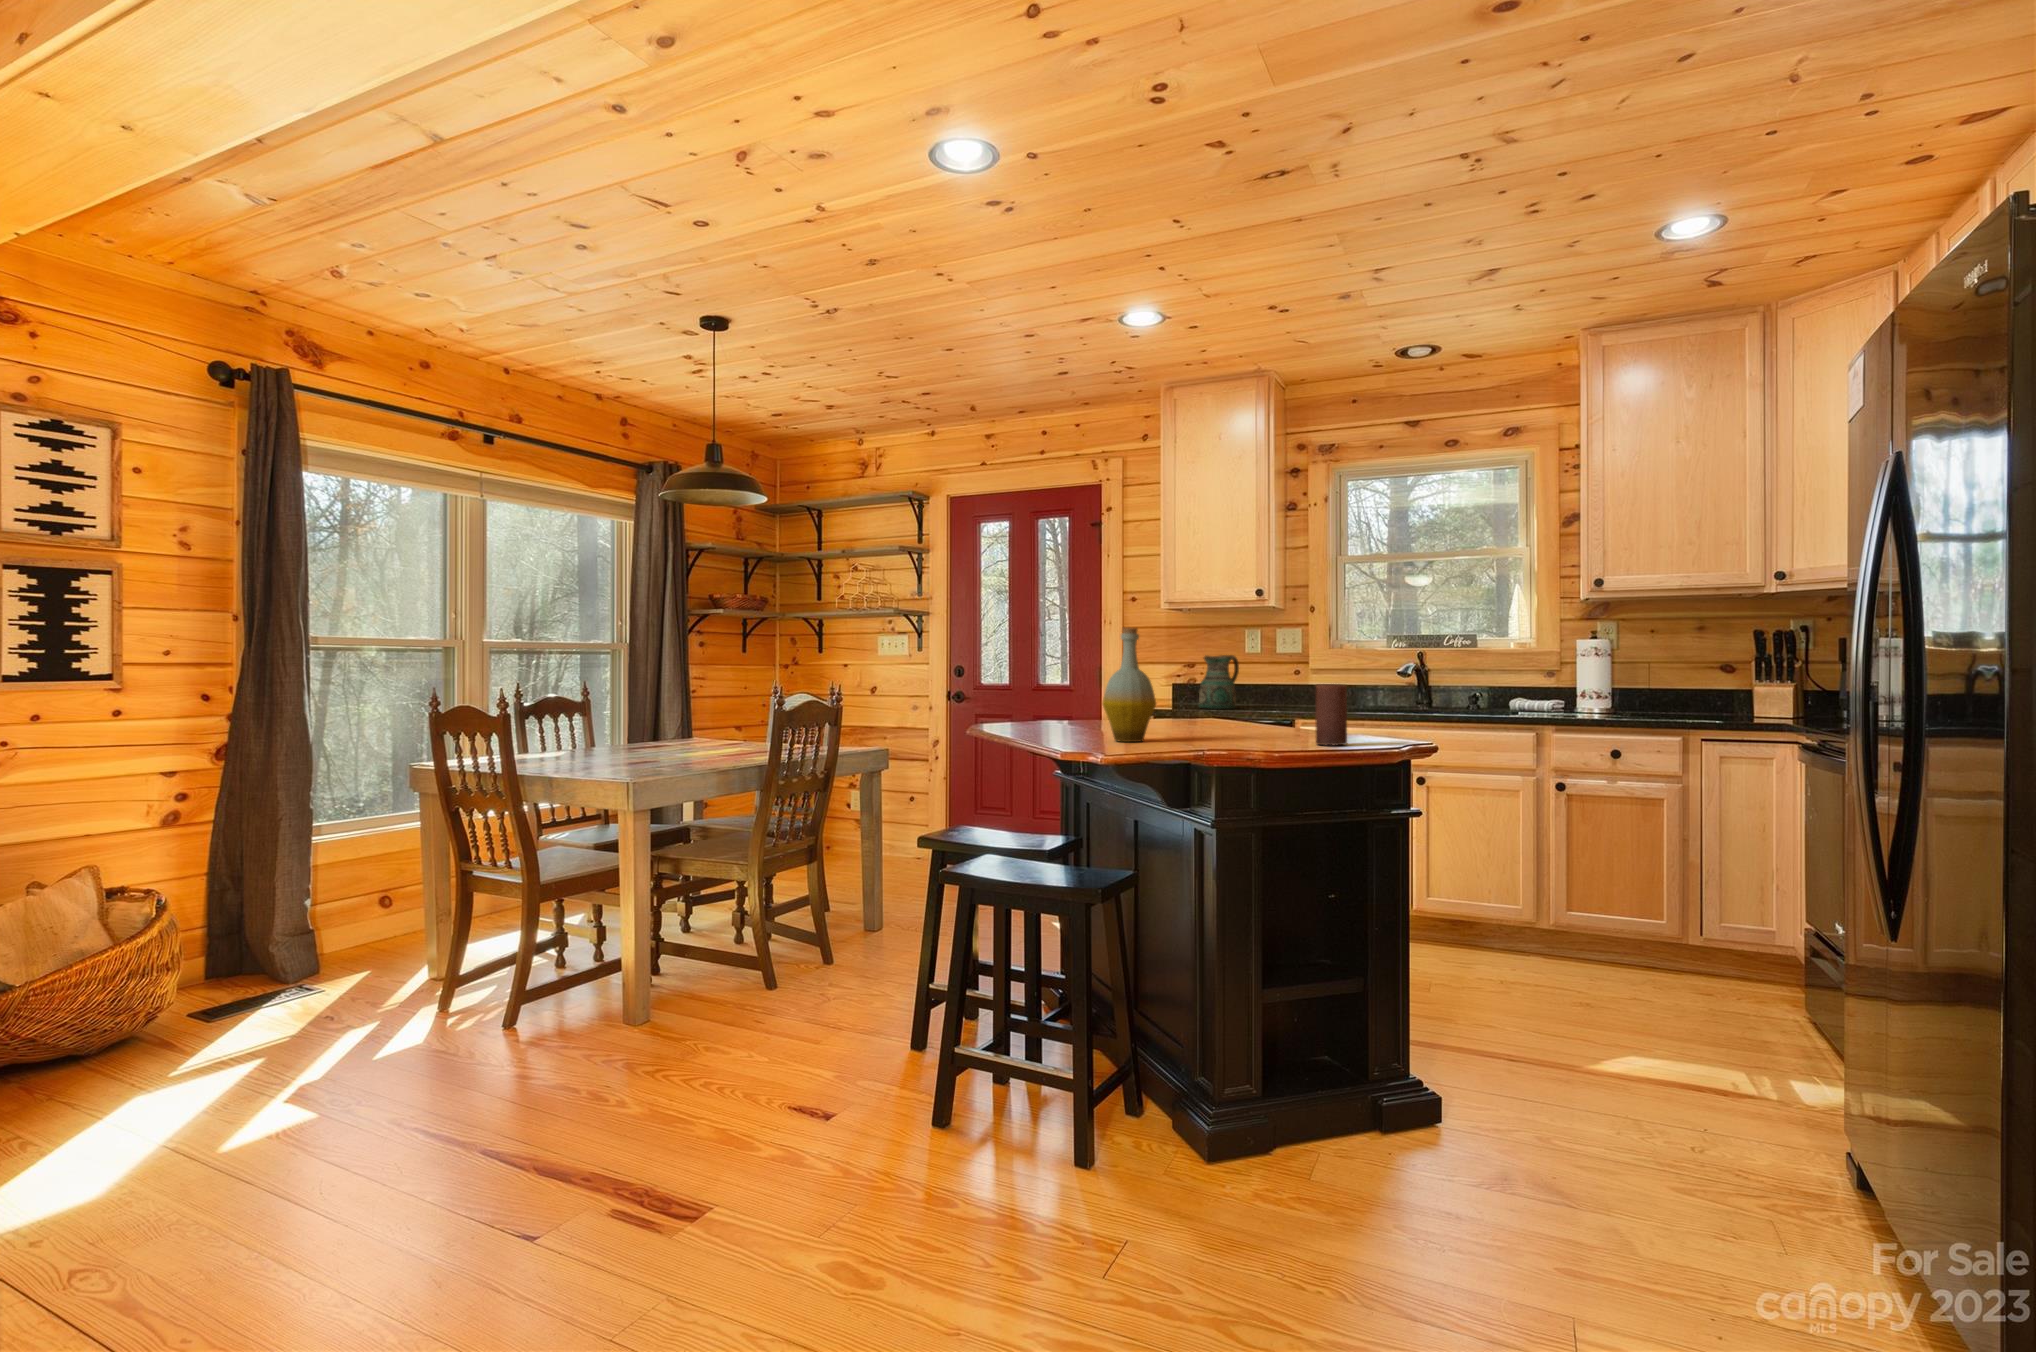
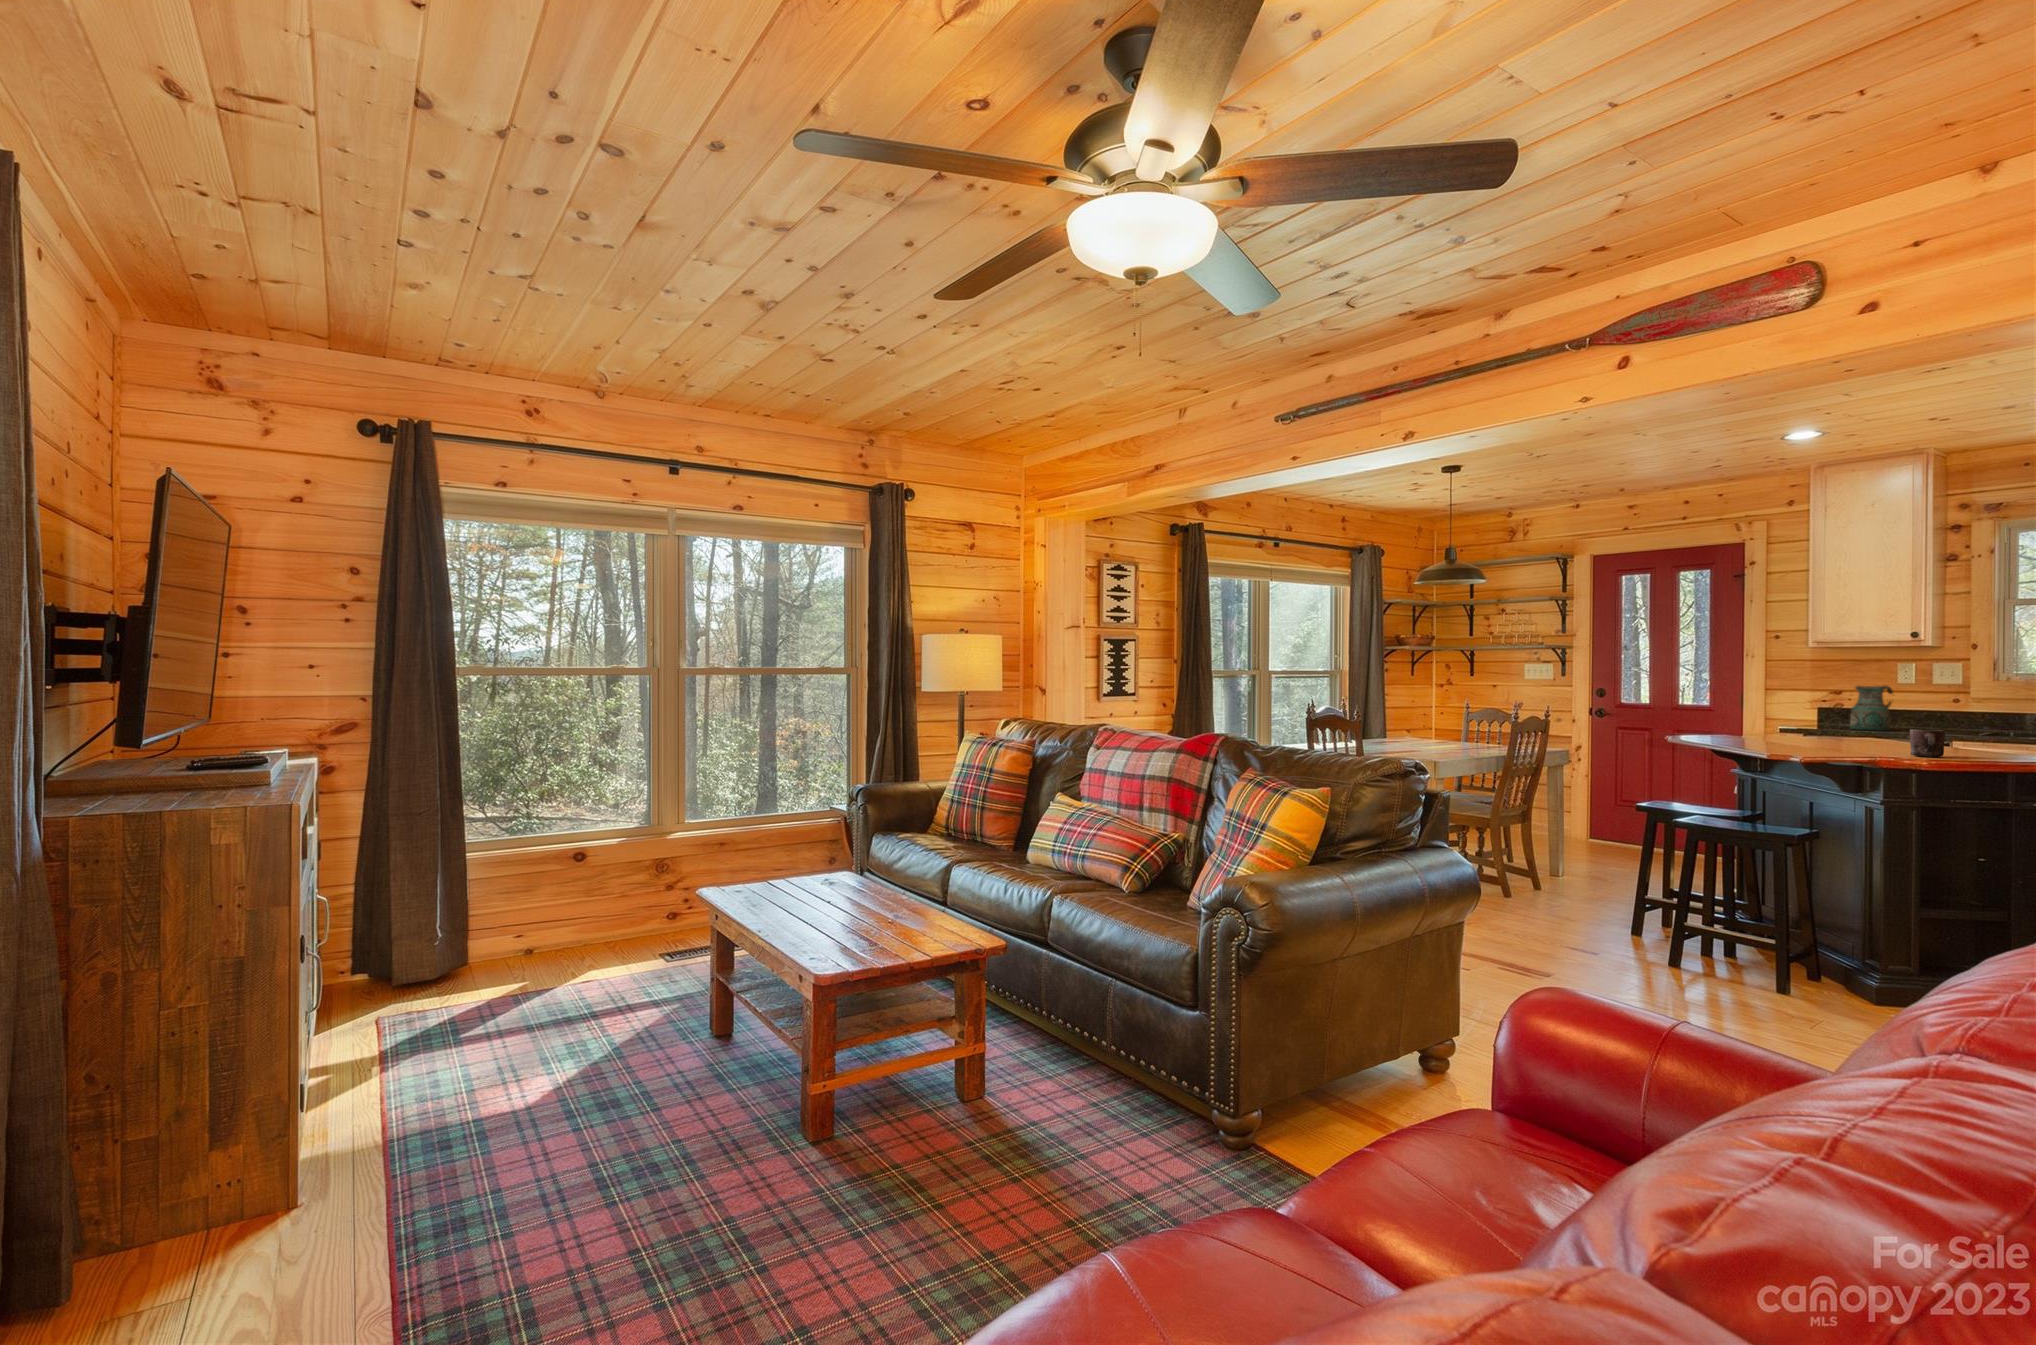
bottle: present [1102,628,1156,742] -> none [1785,676,1830,750]
candle: present [1315,684,1347,745] -> none [1969,716,1998,757]
mug: none [1248,706,1289,749] -> present [1910,729,1945,757]

